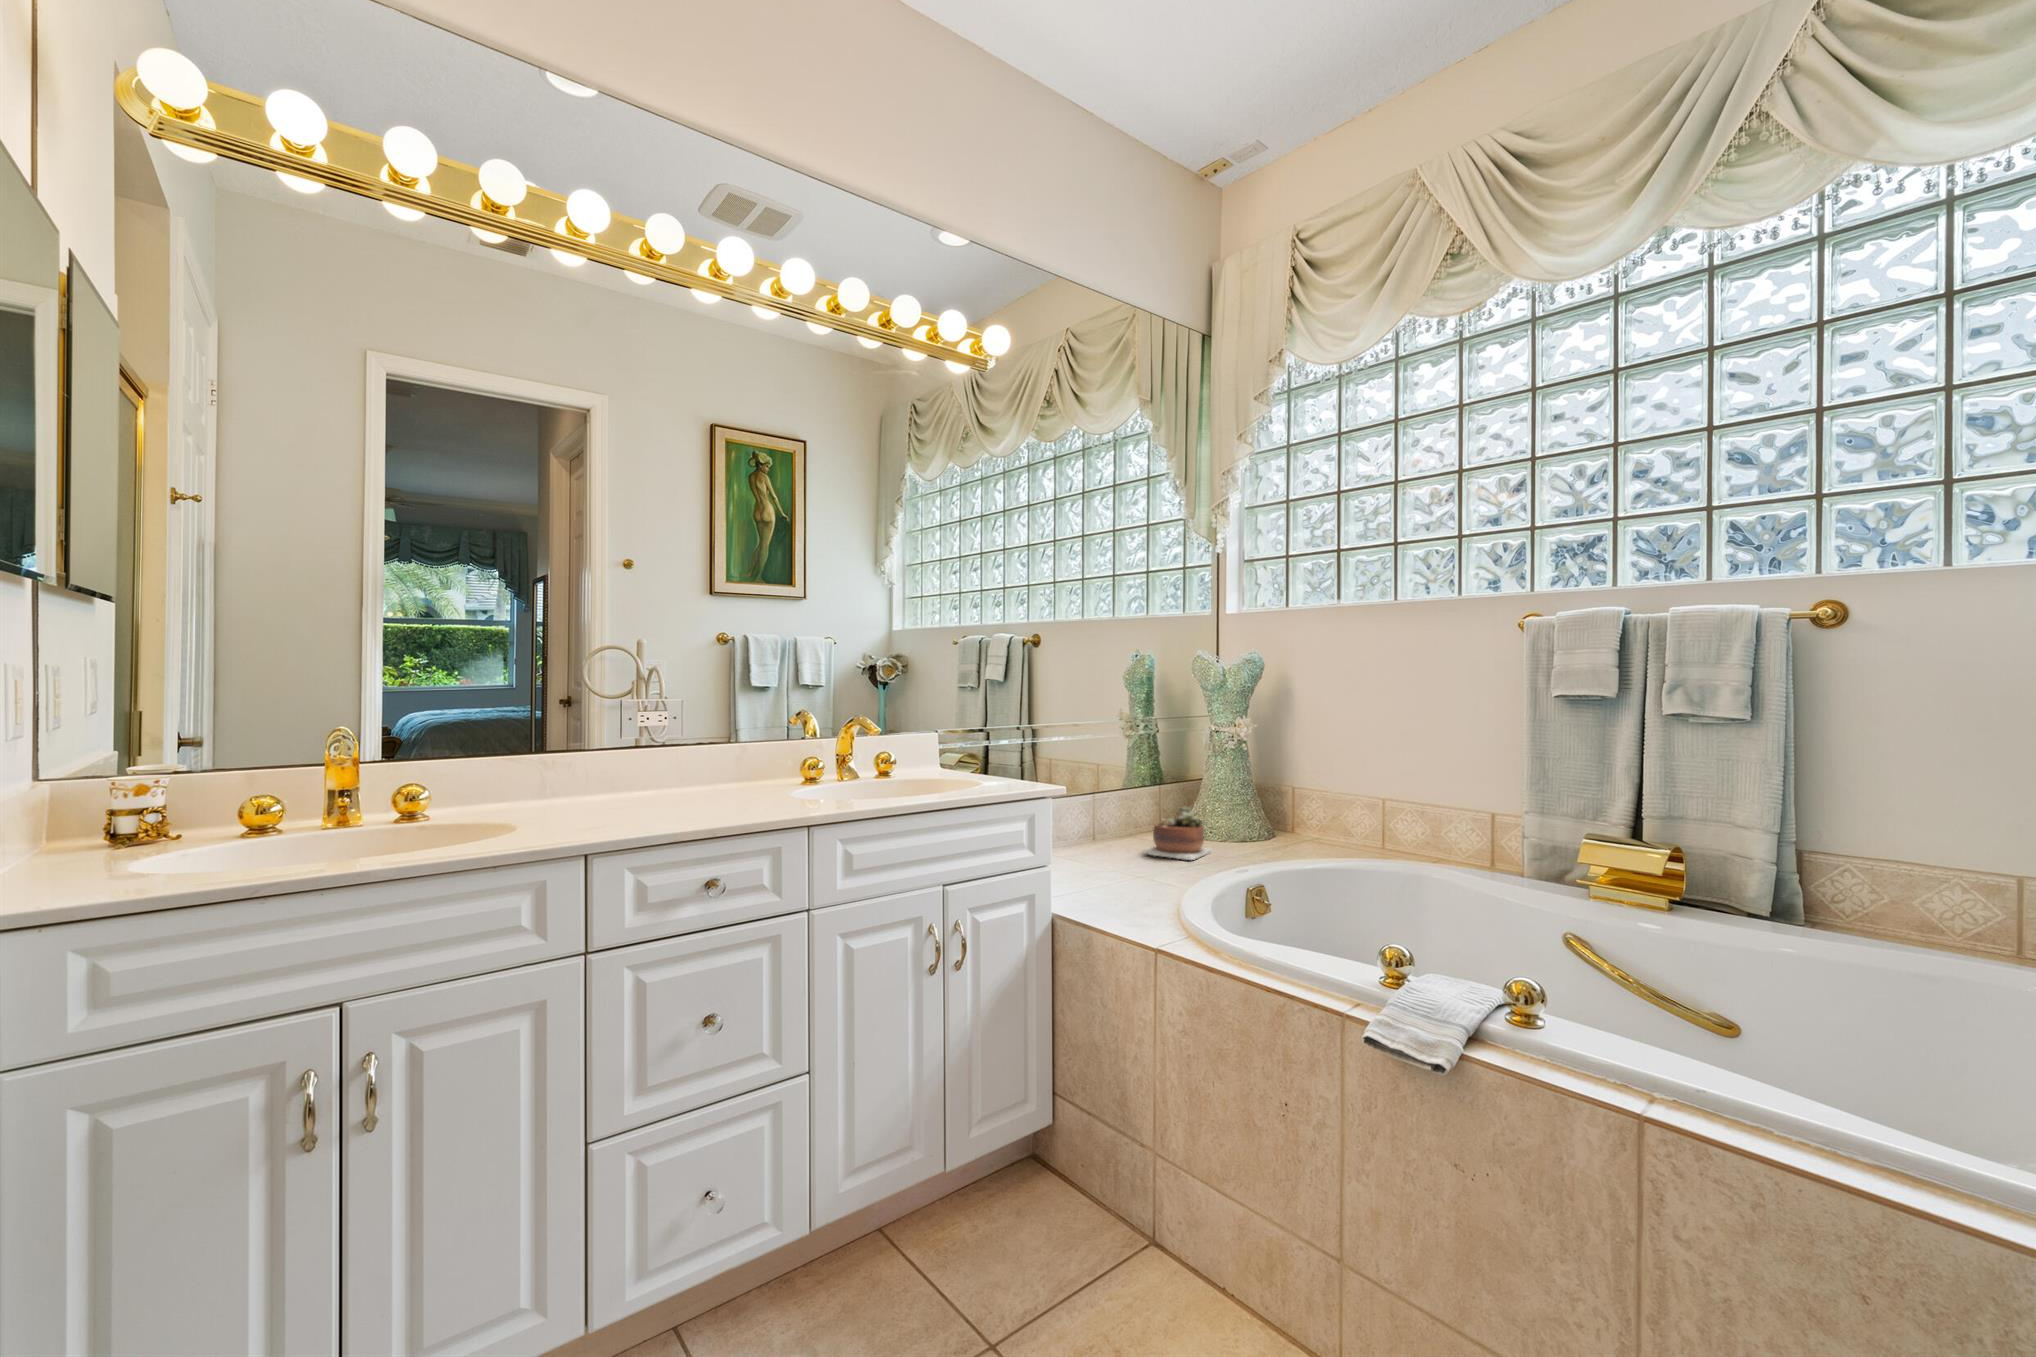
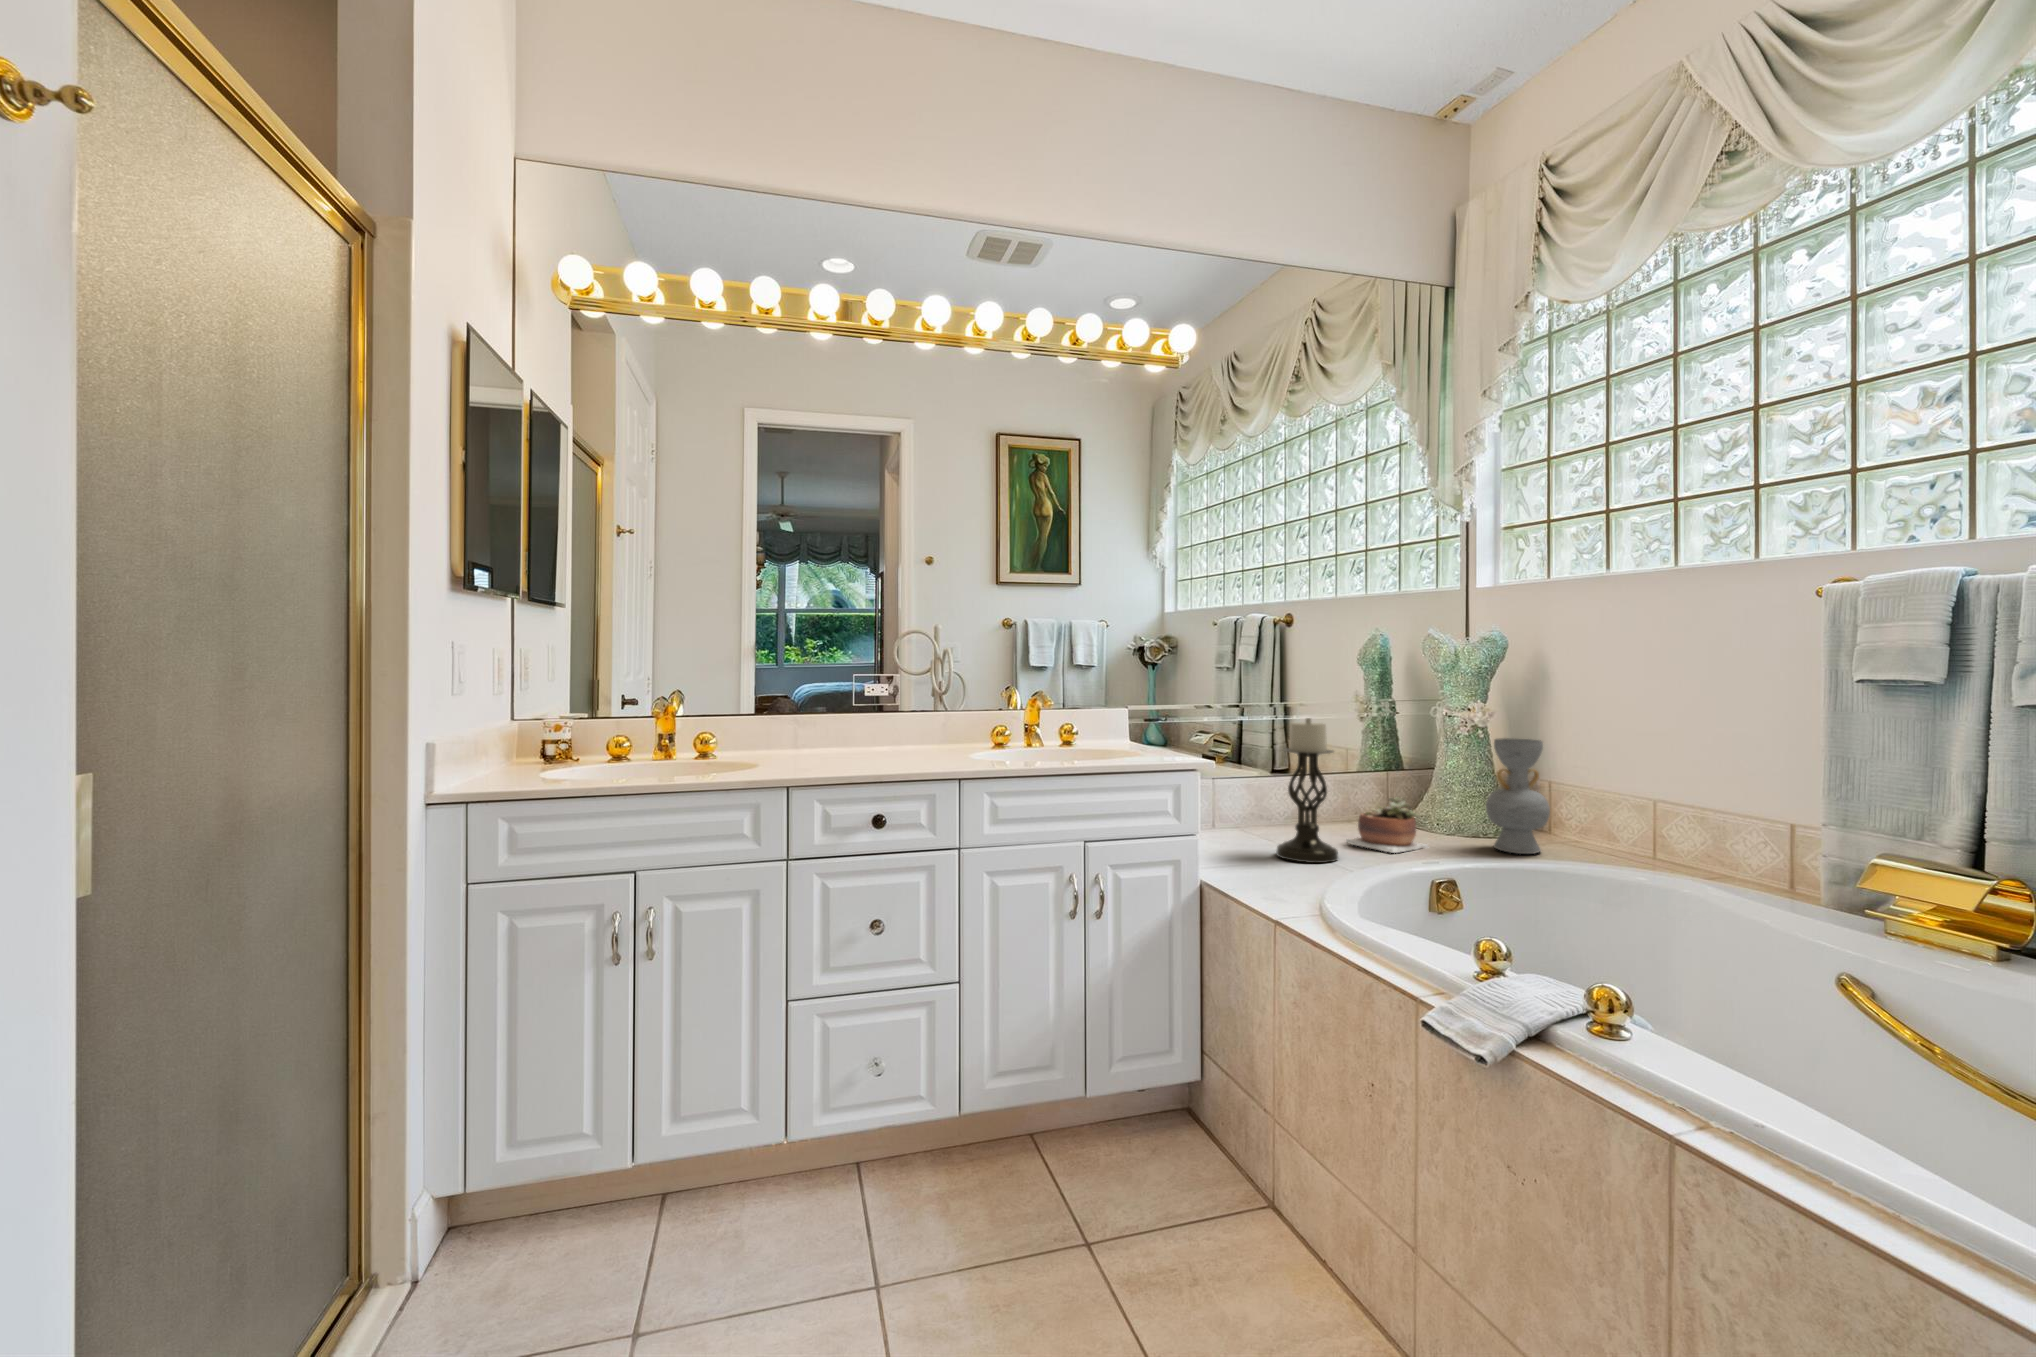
candle holder: none [1092,735,1151,878] -> present [1276,718,1339,863]
decorative vase: none [1258,748,1310,851] -> present [1486,738,1550,854]

